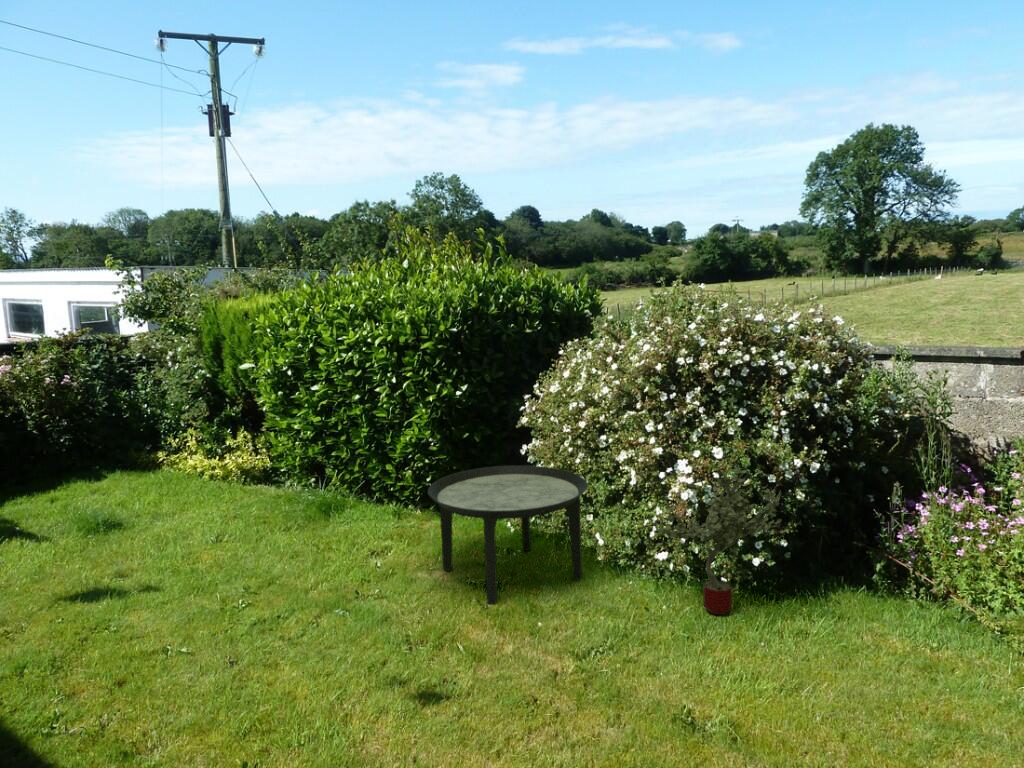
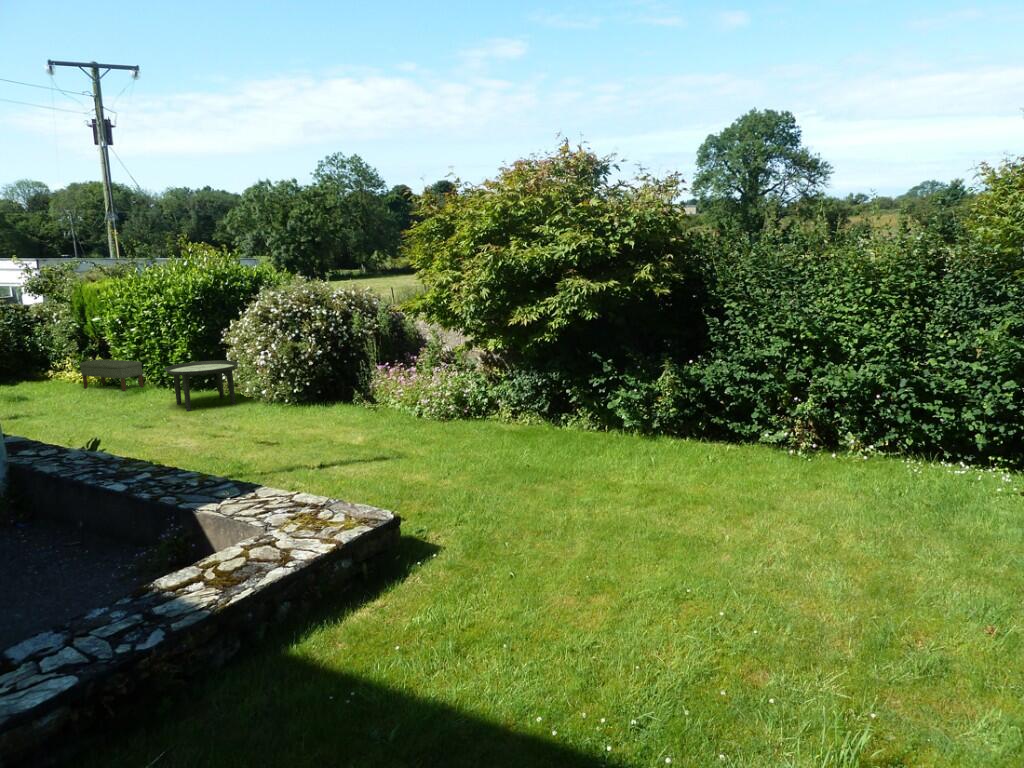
bench: none [216,440,331,509] -> present [79,359,144,391]
potted tree: present [657,467,782,615] -> none [252,352,295,410]

